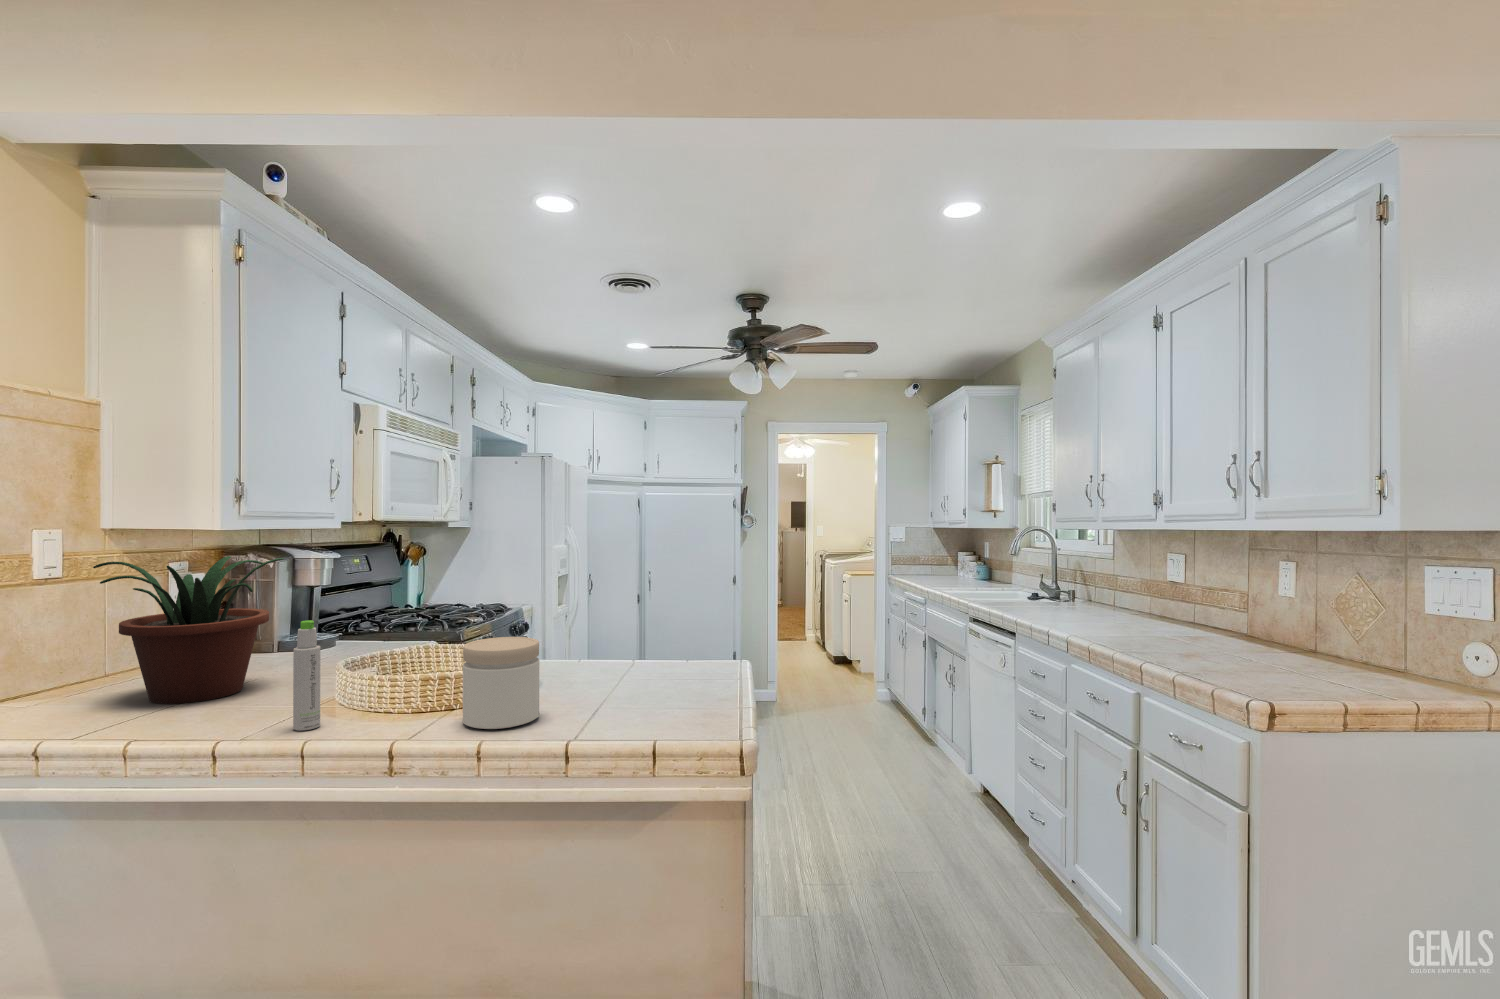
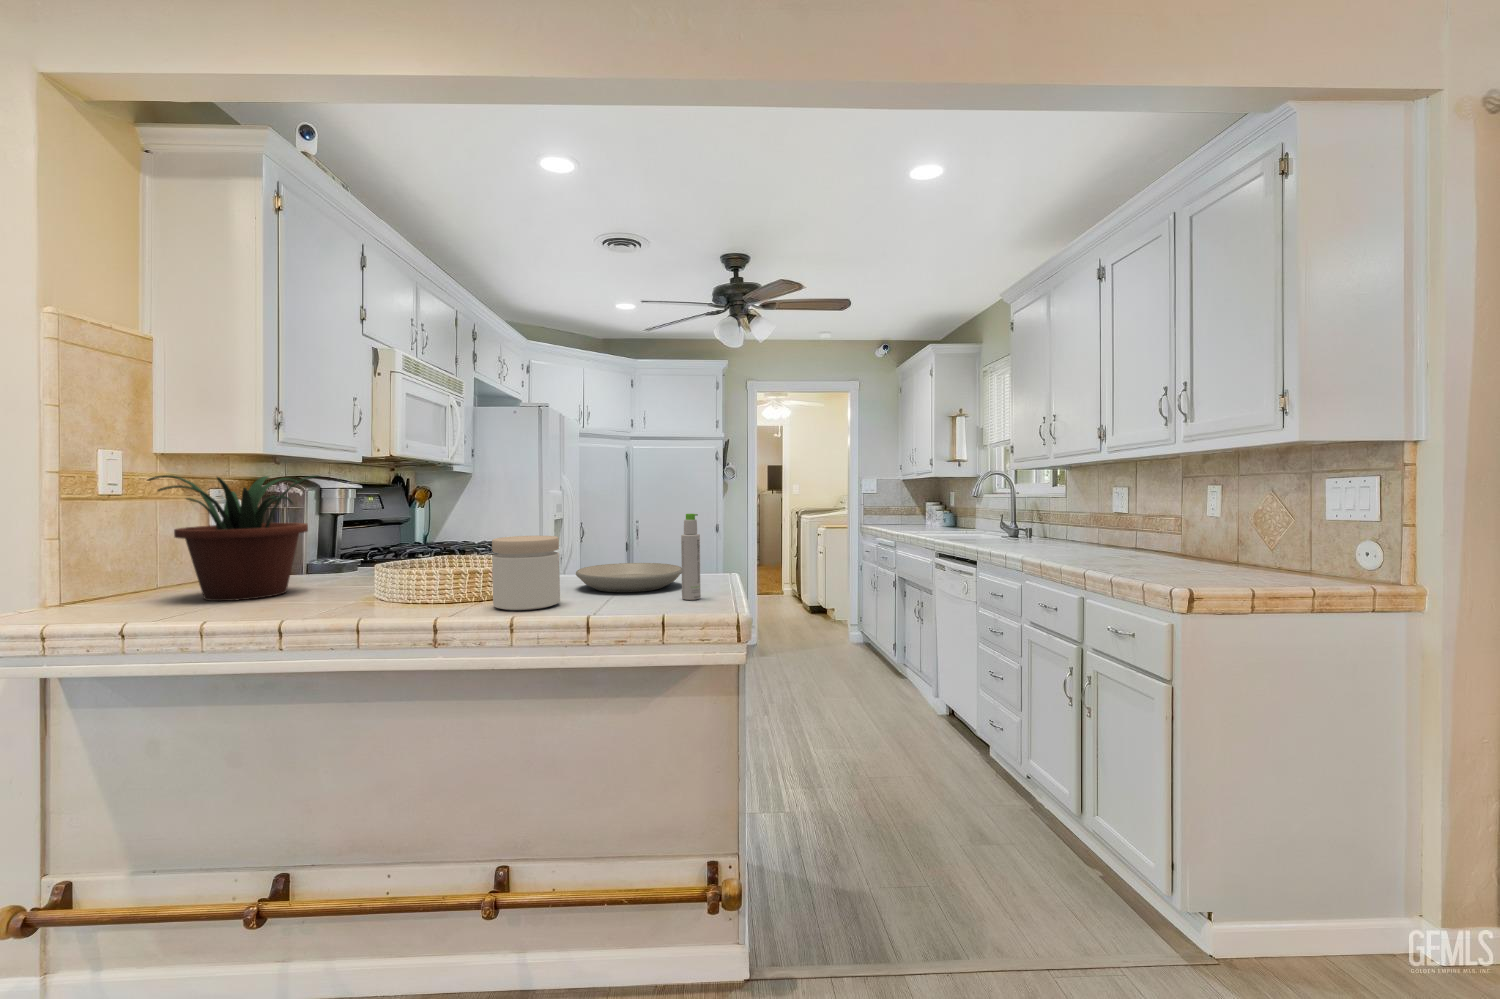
bottle: present [293,620,320,731] -> present [681,514,701,600]
plate: none [562,655,683,697] -> present [576,563,682,592]

